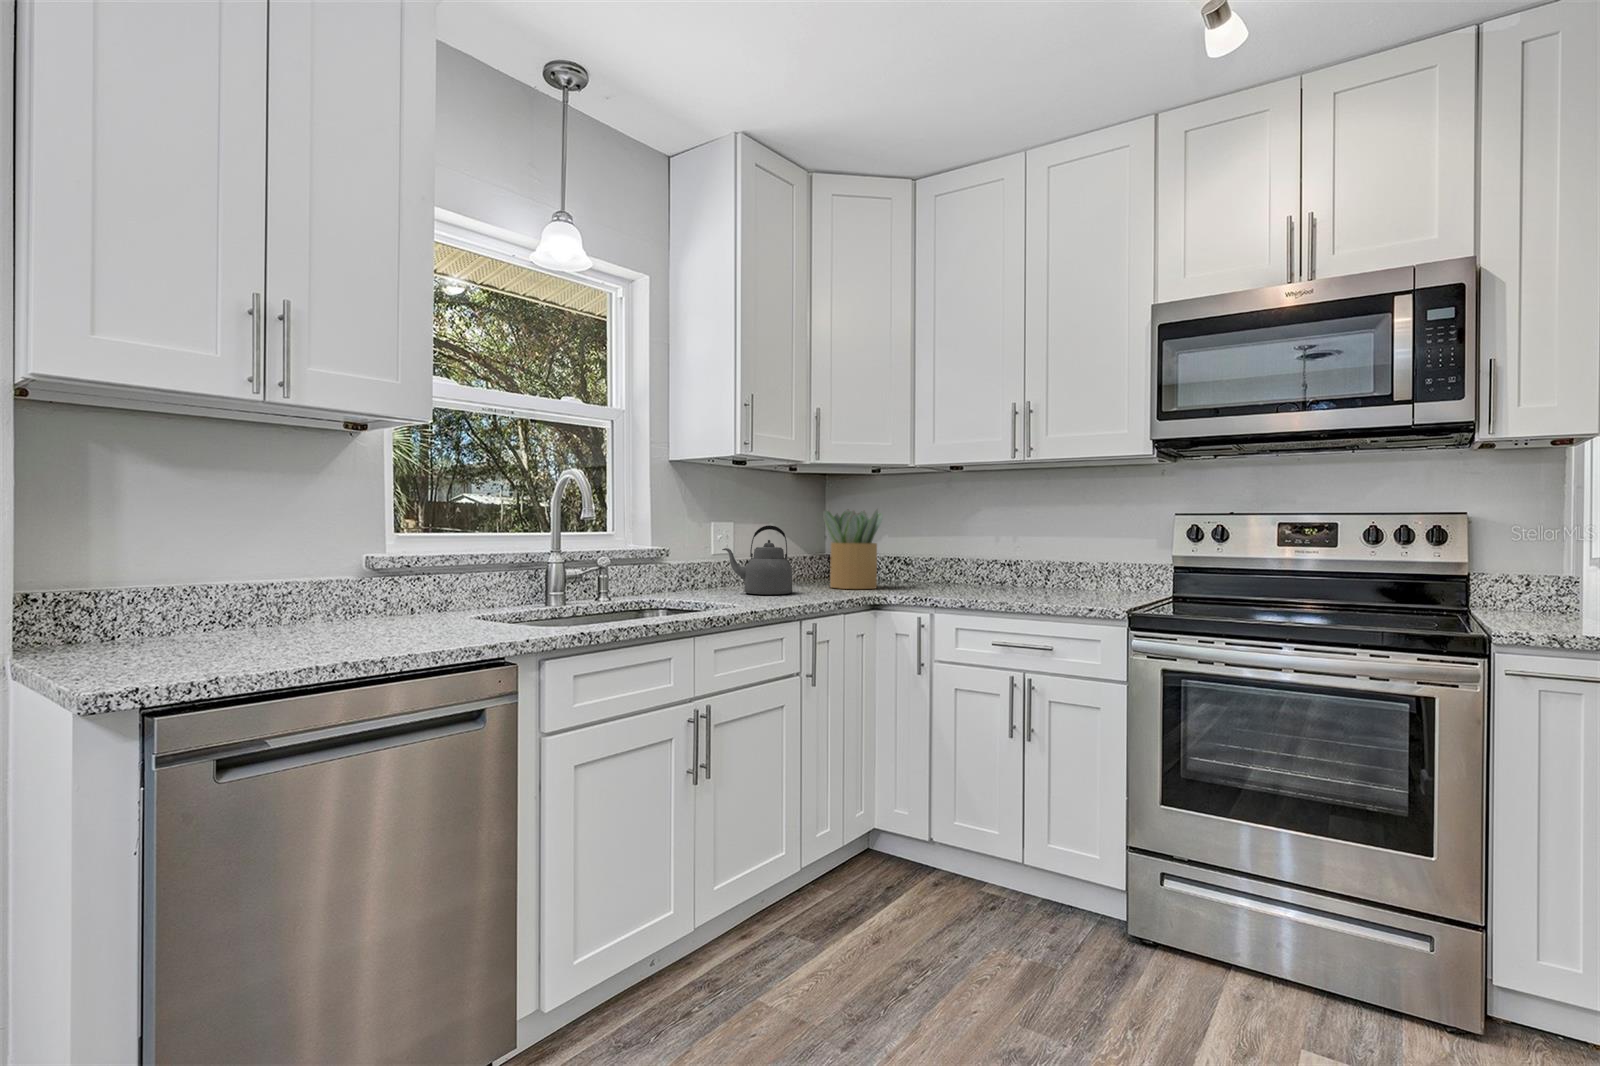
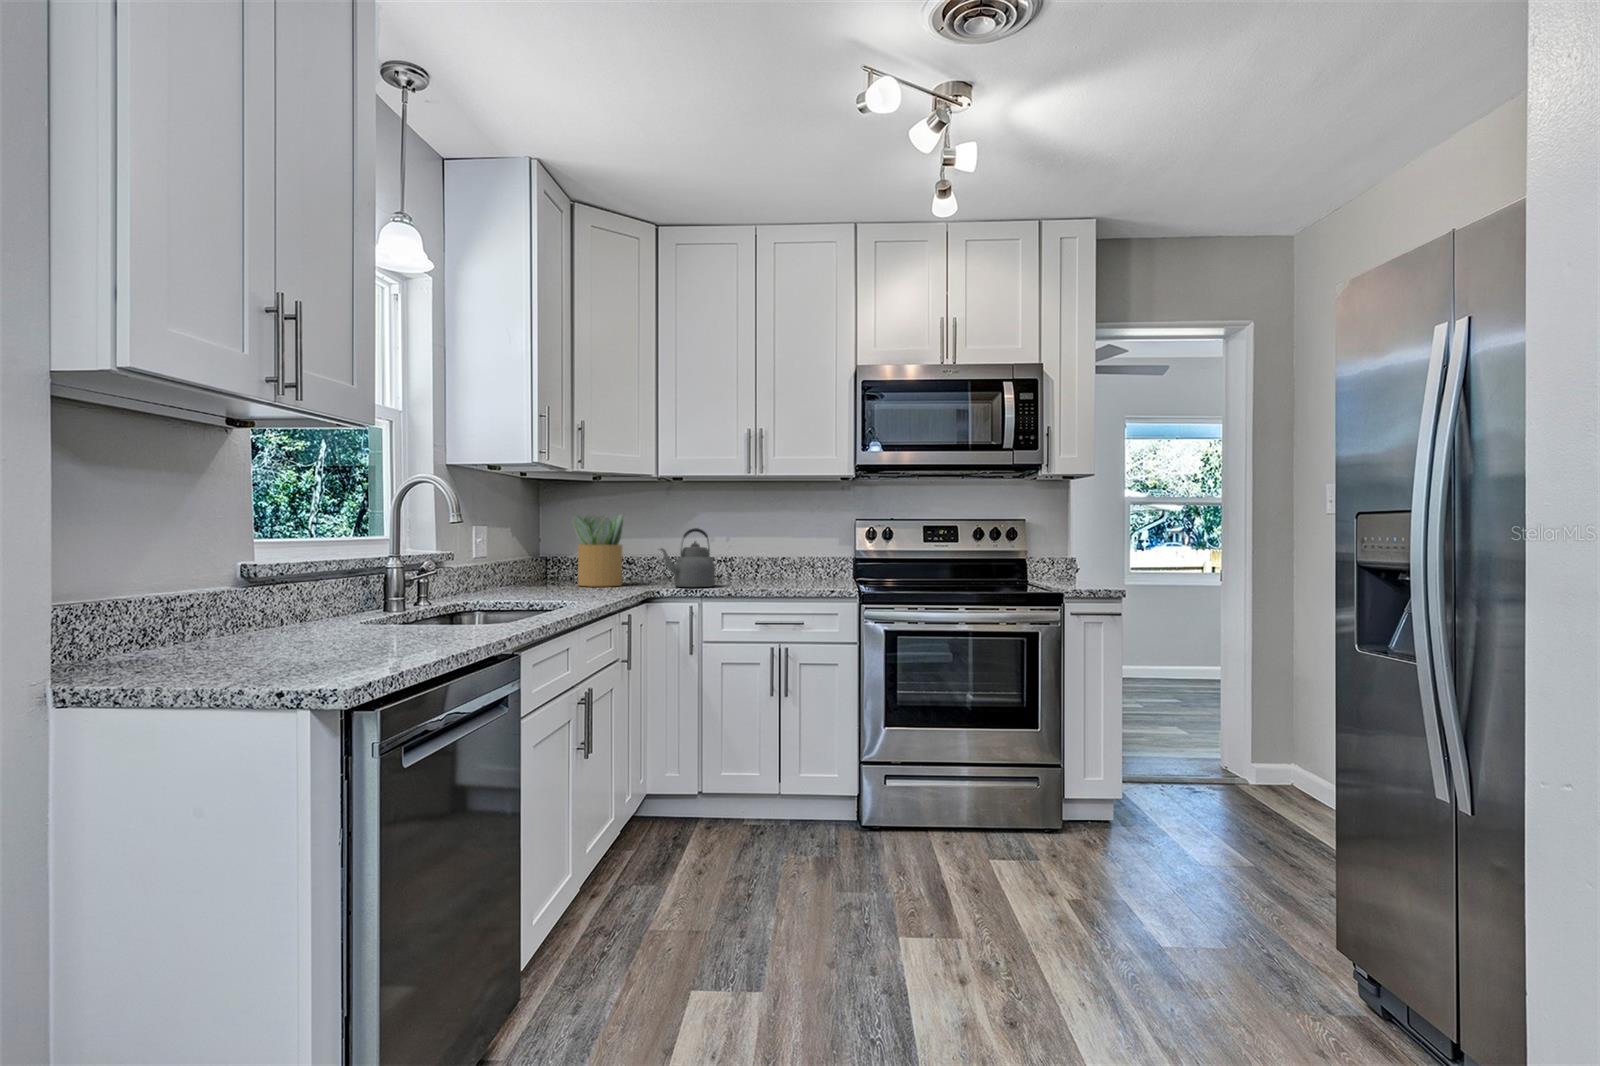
kettle: present [722,525,792,594] -> present [660,528,716,587]

